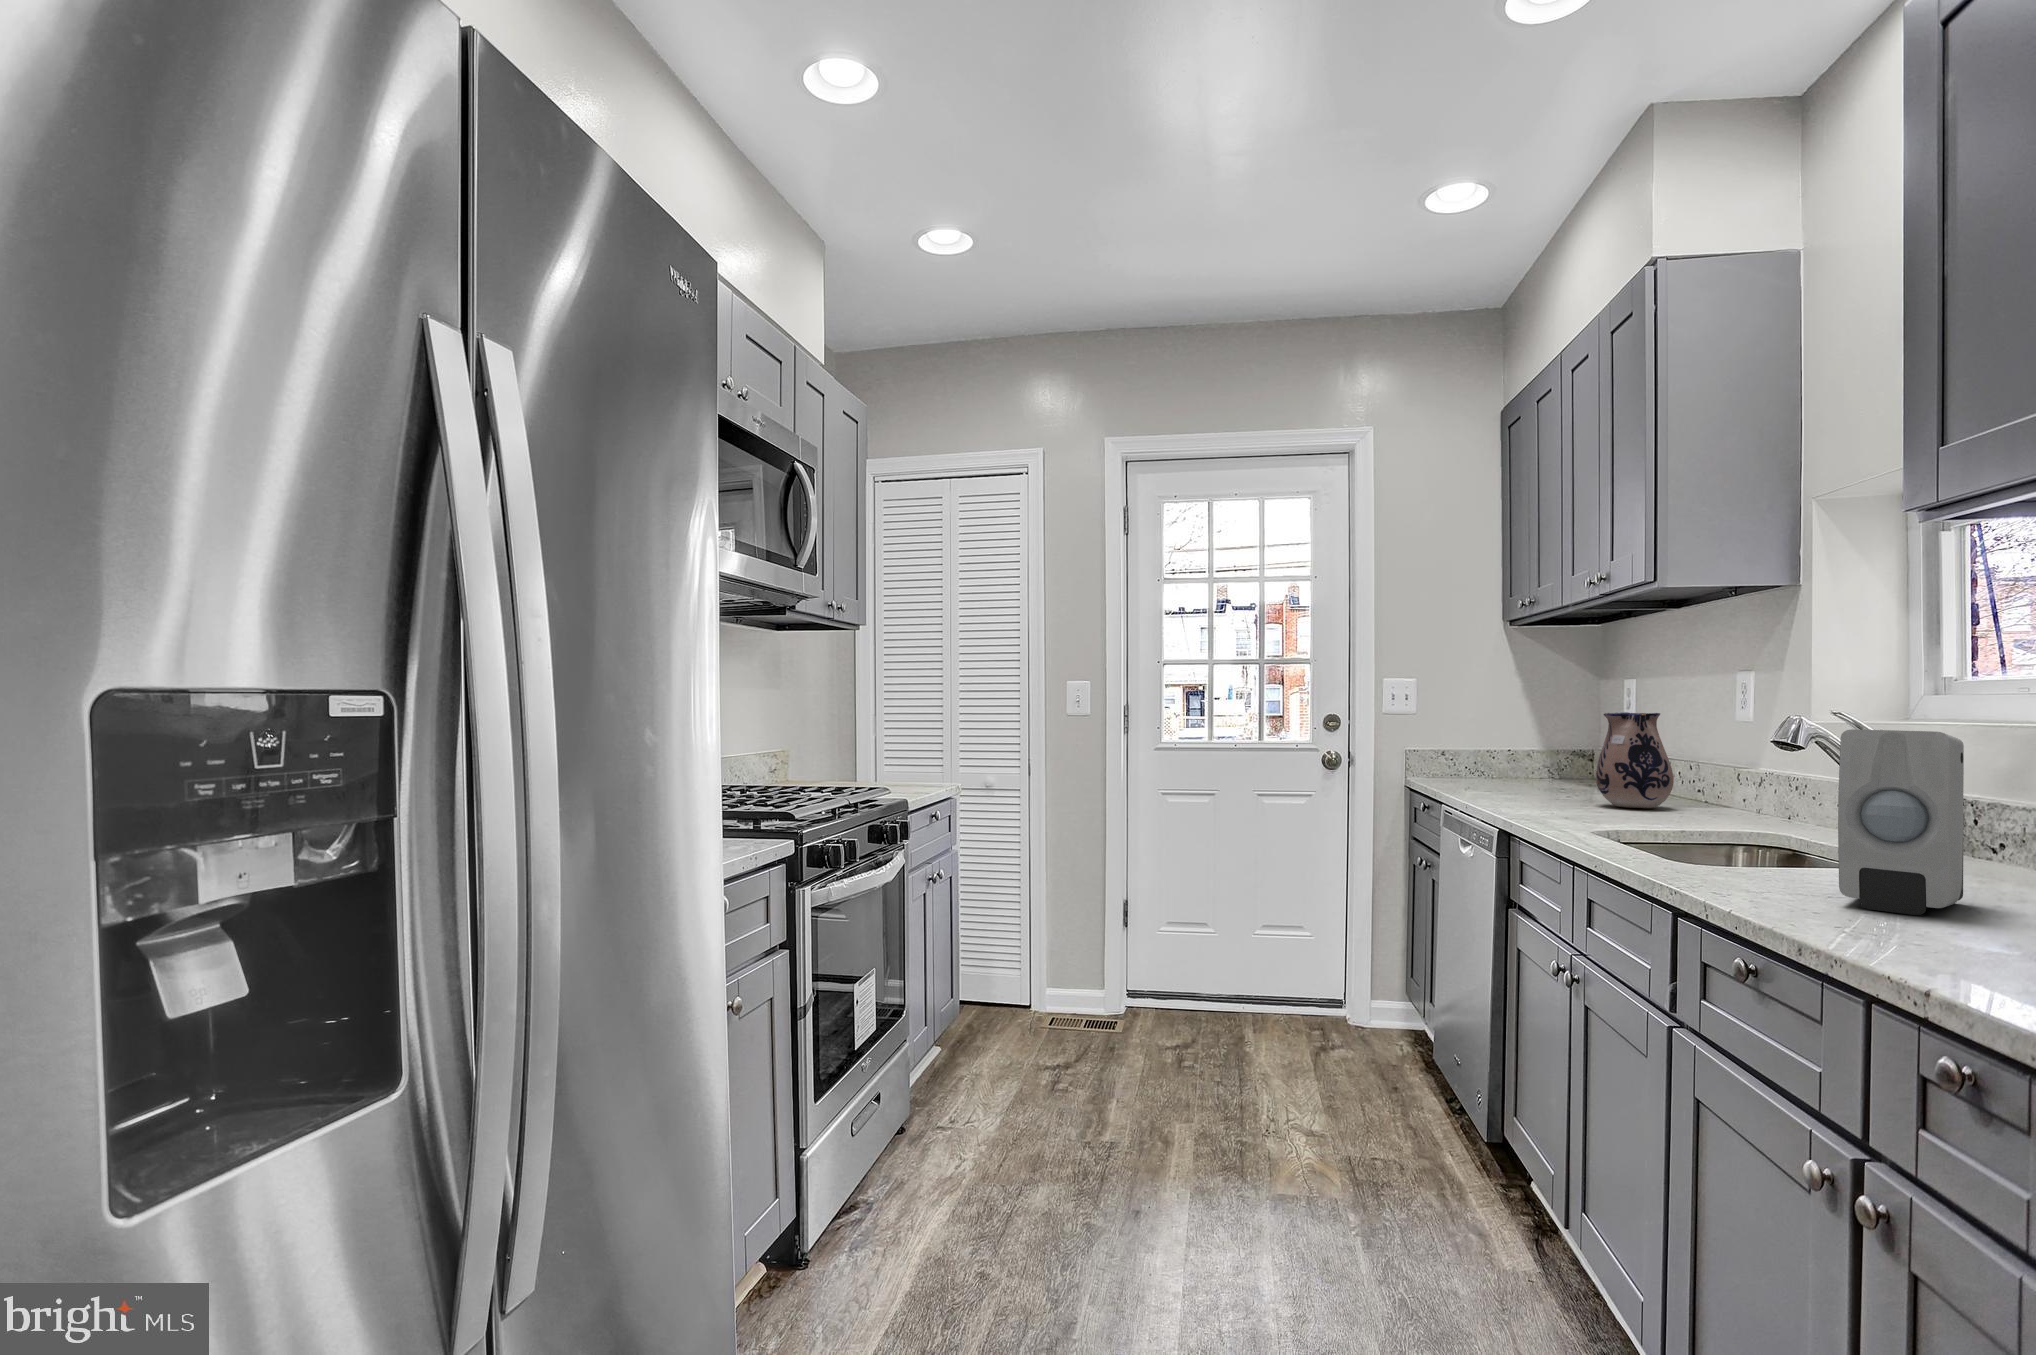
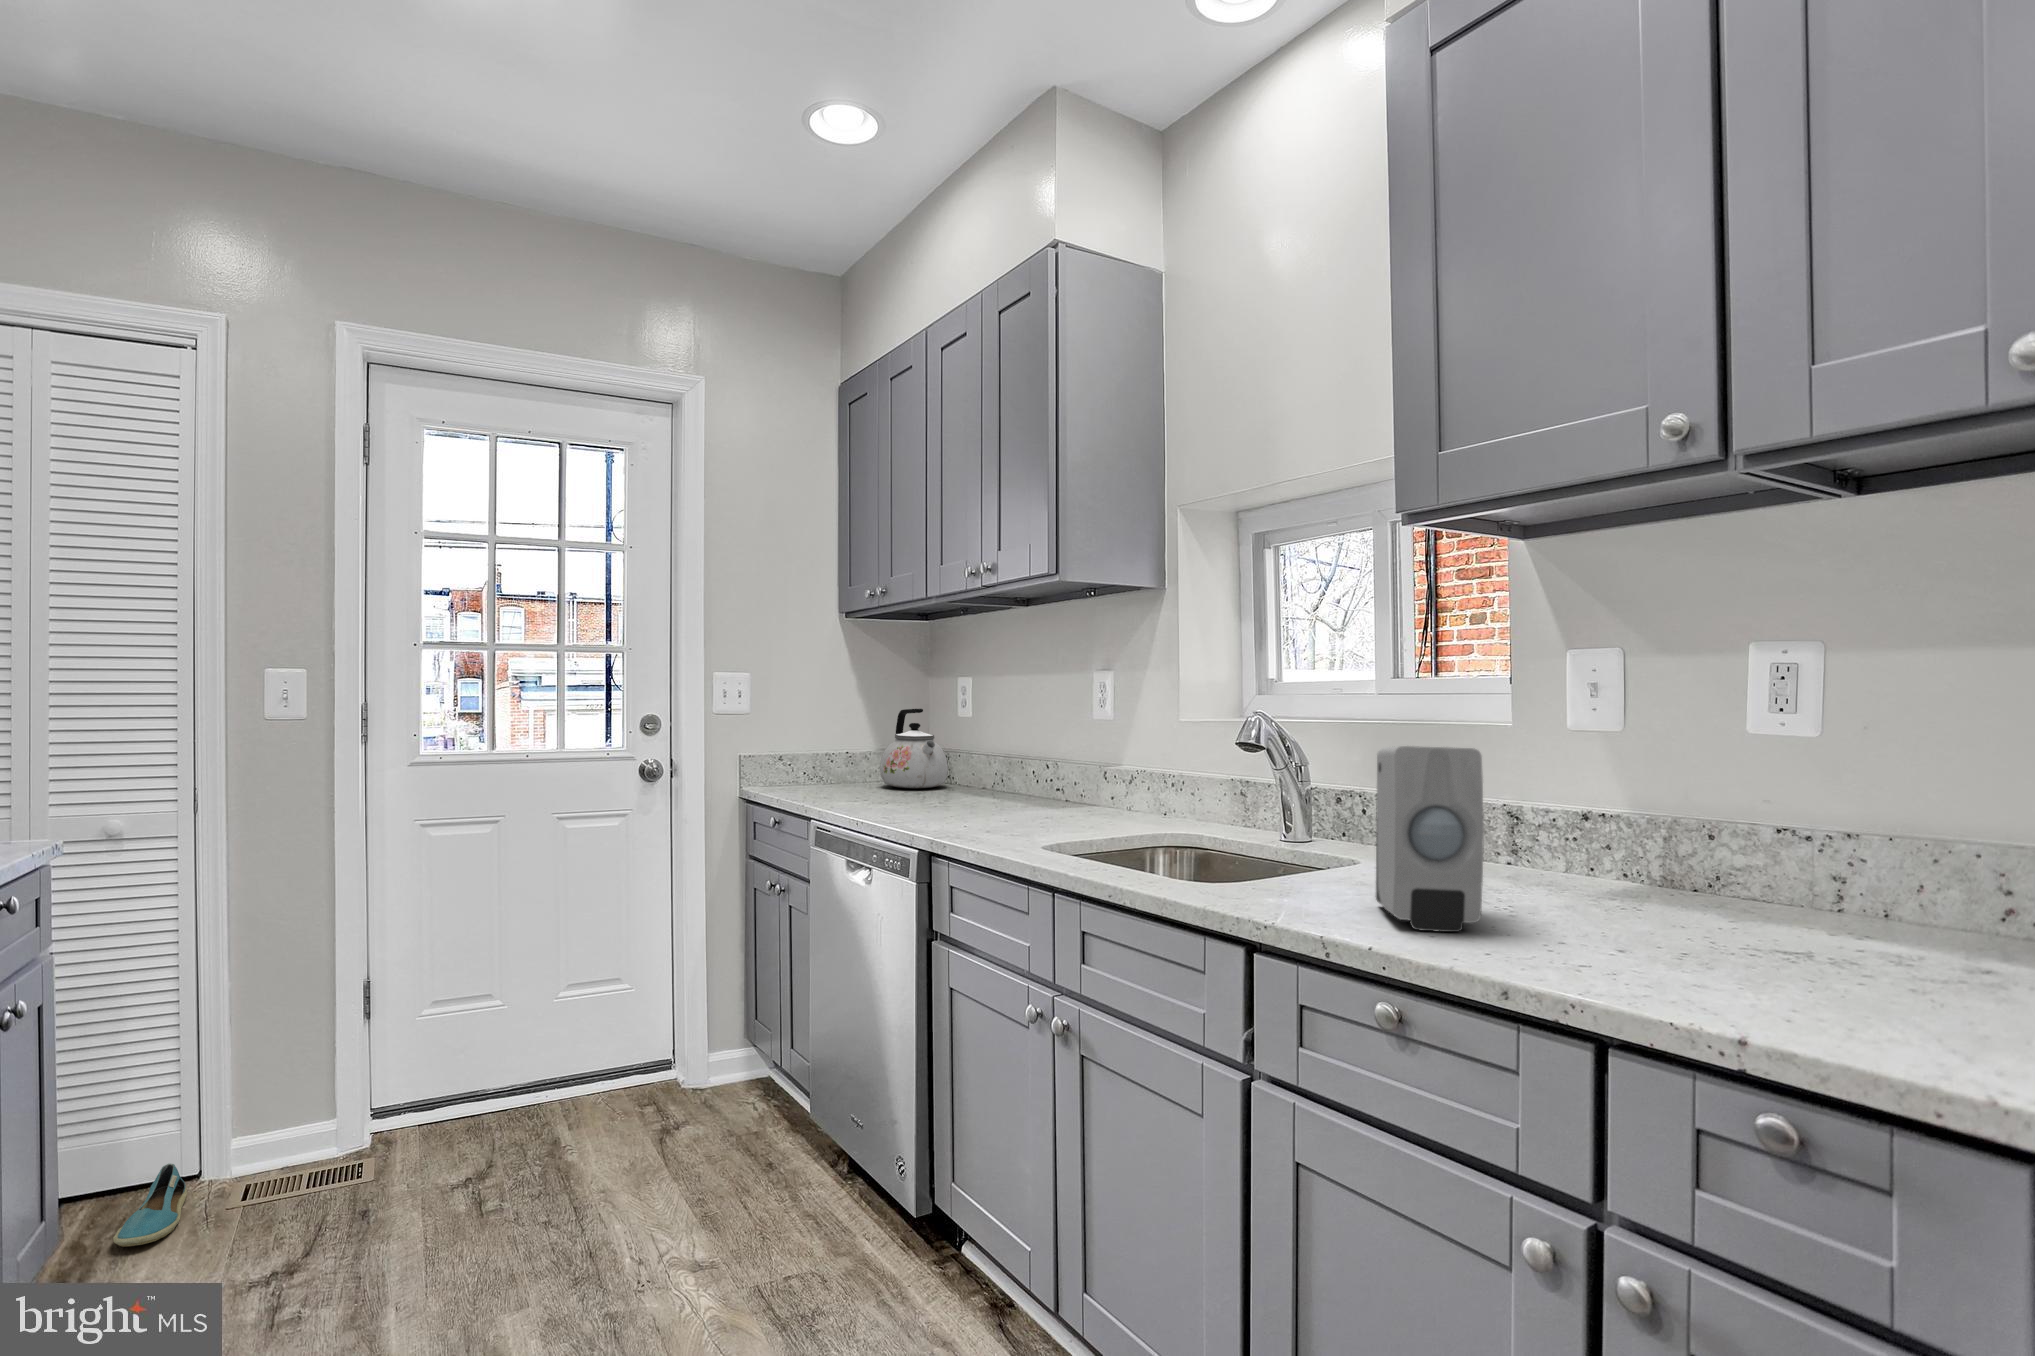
ceramic pitcher: present [1596,712,1674,808] -> none [1003,703,1074,807]
kettle: none [1499,719,1566,790] -> present [880,709,948,789]
shoe: none [988,993,1027,1033] -> present [113,1164,187,1246]

